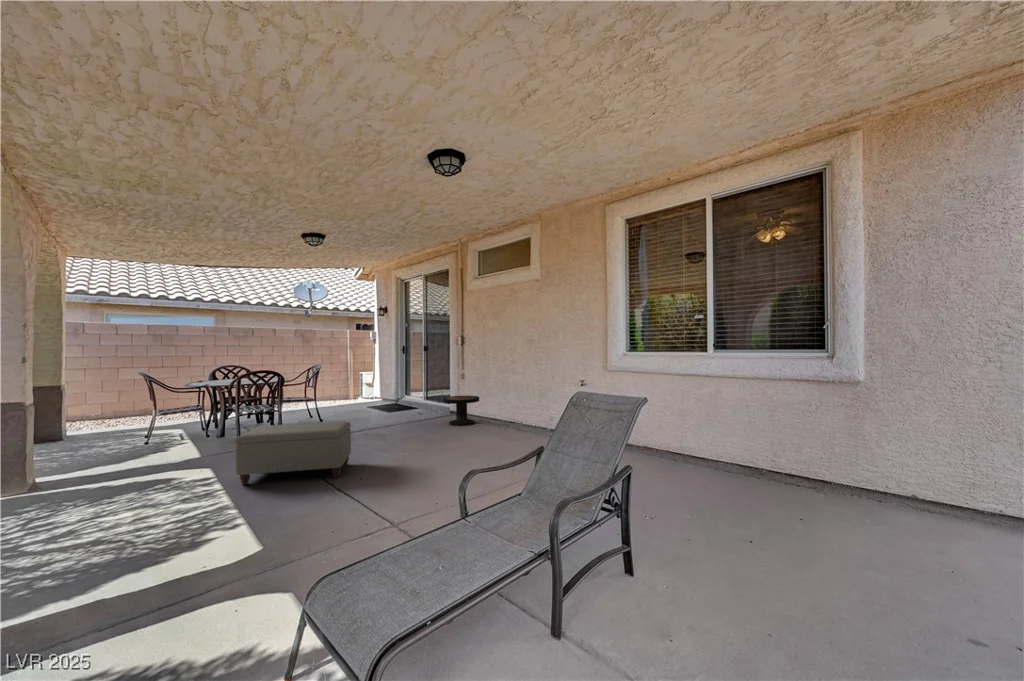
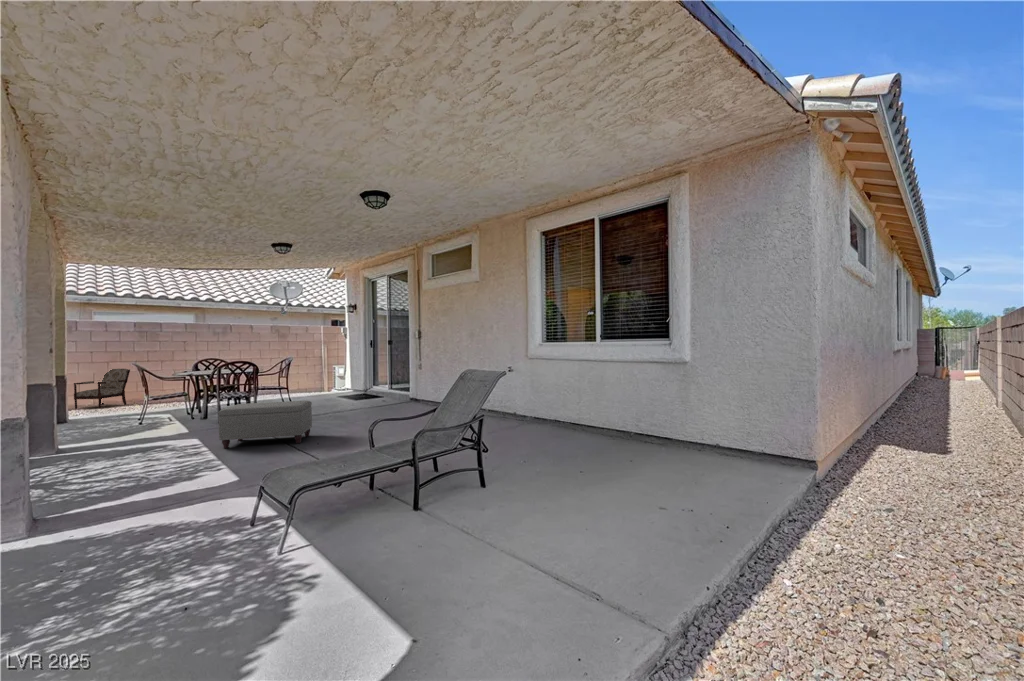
armchair: none [79,375,143,419] -> present [74,369,130,409]
side table: present [443,396,479,426] -> none [400,384,432,410]

